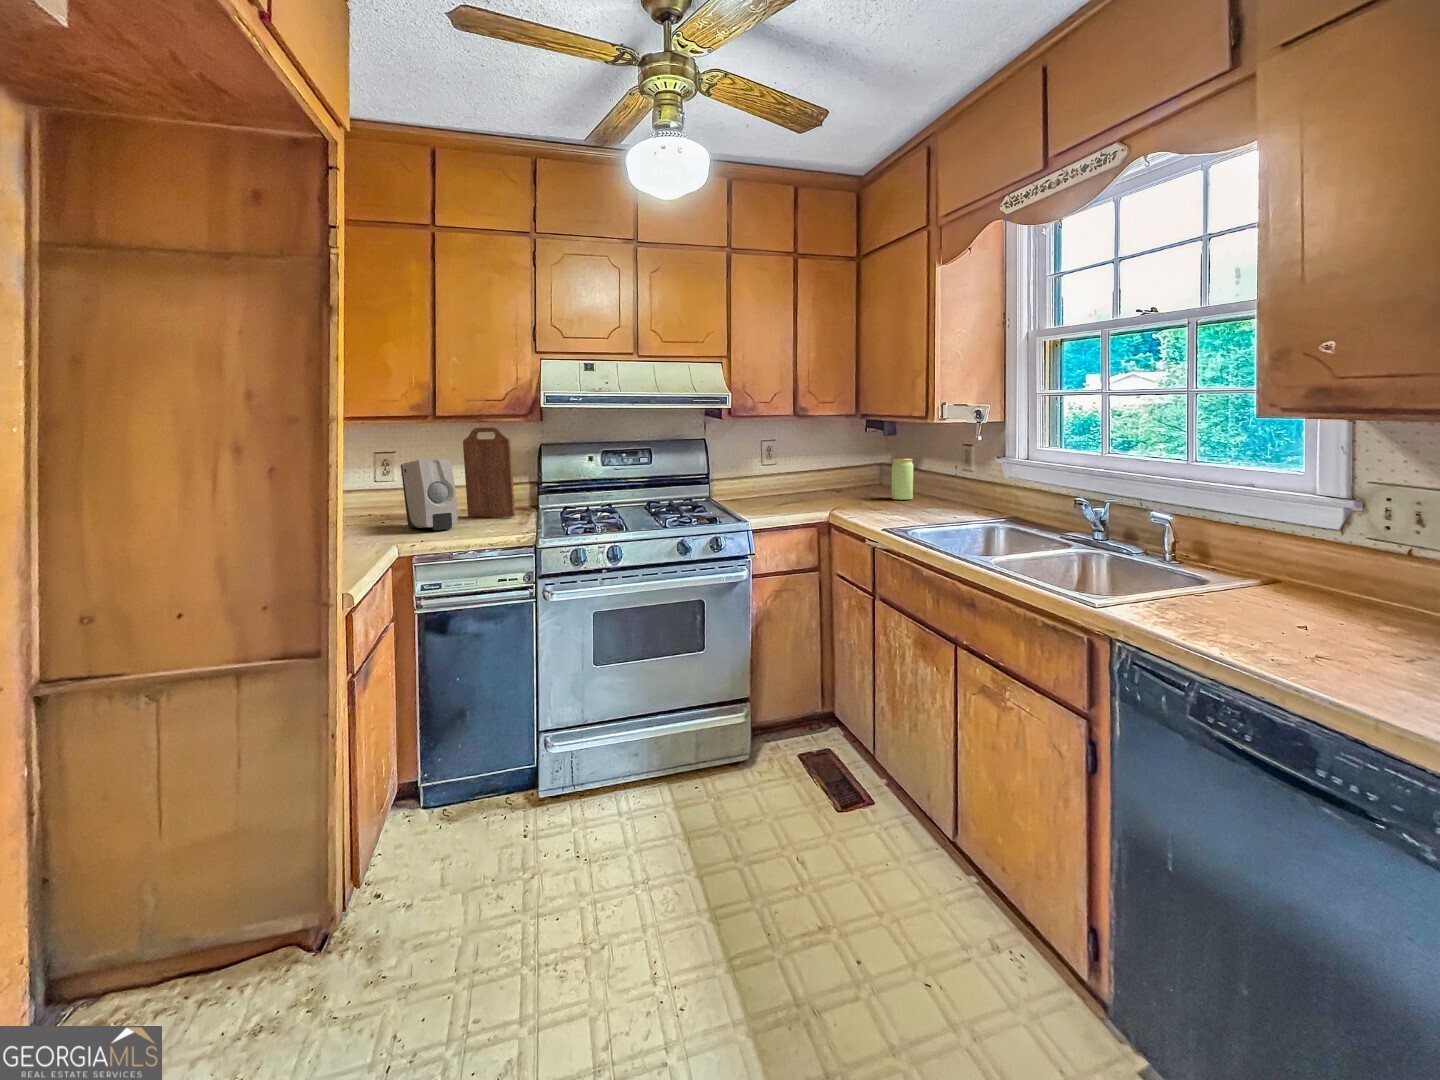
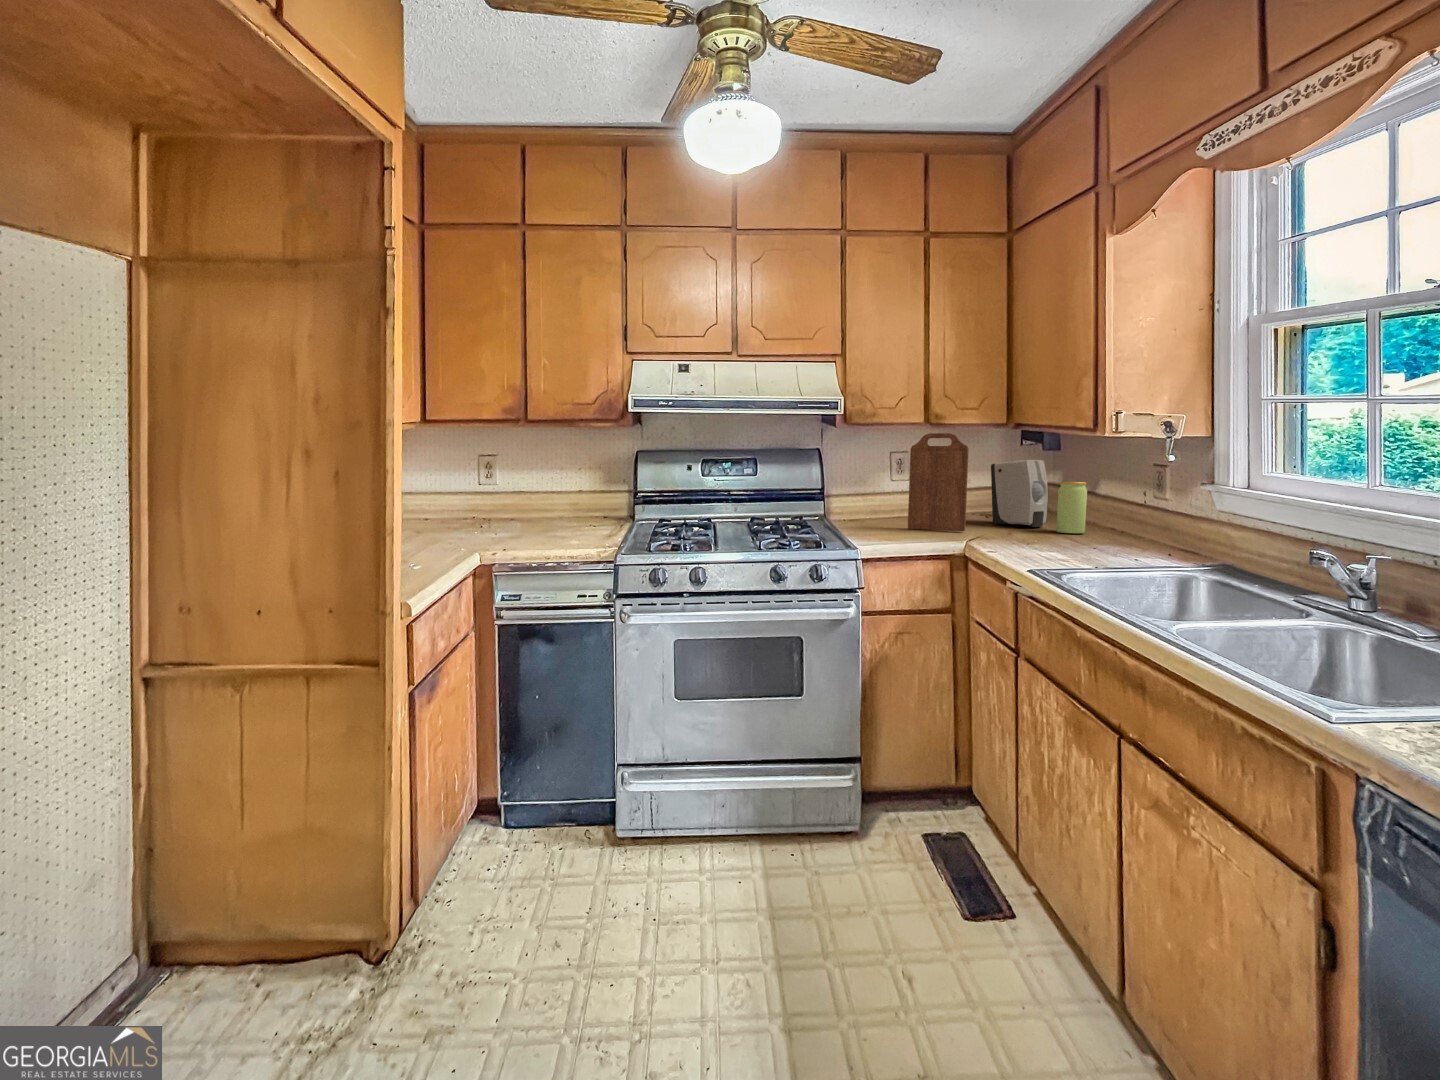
cutting board: present [463,427,515,517] -> present [908,433,969,531]
soap dispenser: present [401,459,458,530] -> present [991,460,1048,527]

